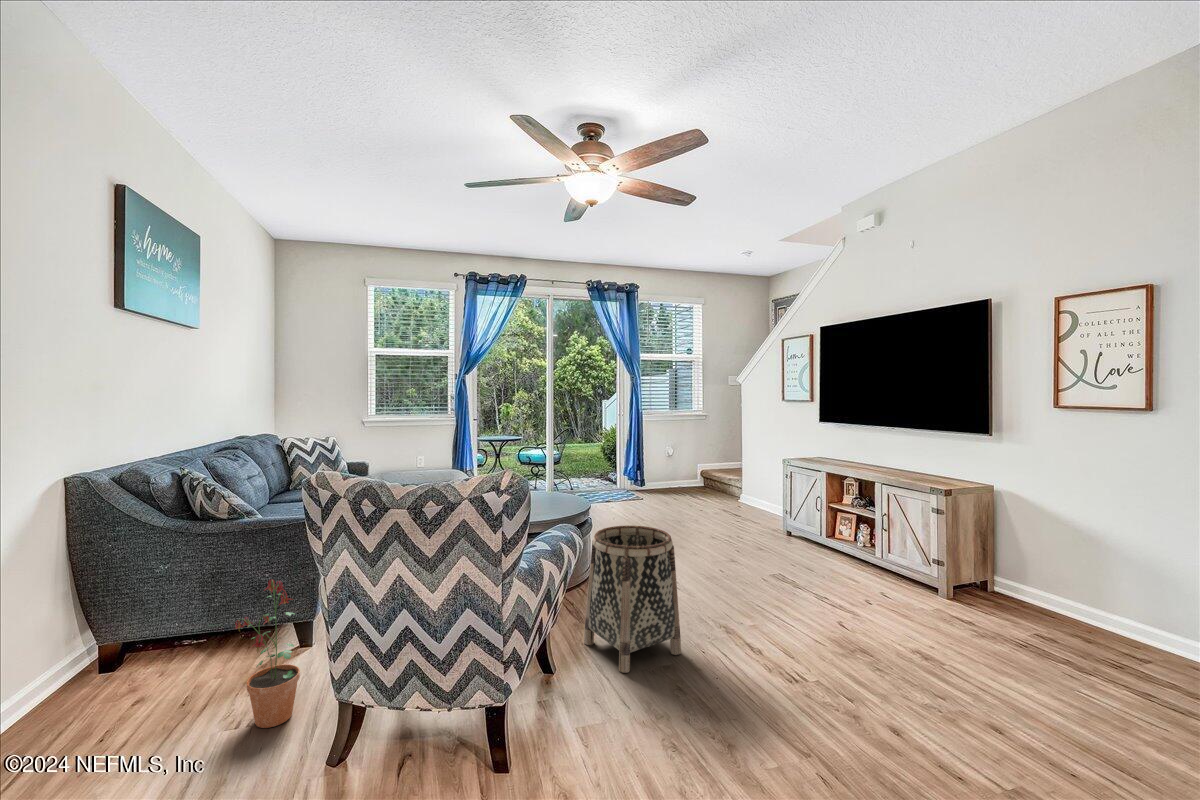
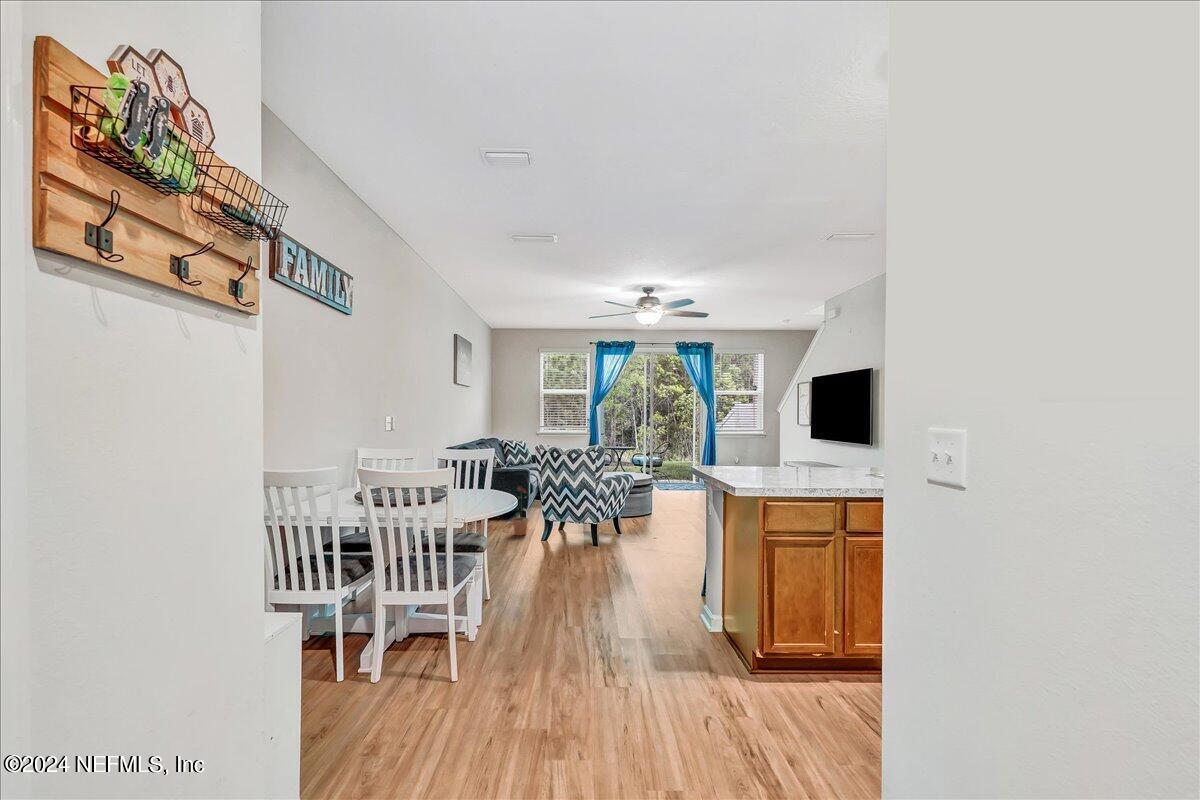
basket: present [584,525,681,673] -> none [639,479,680,536]

